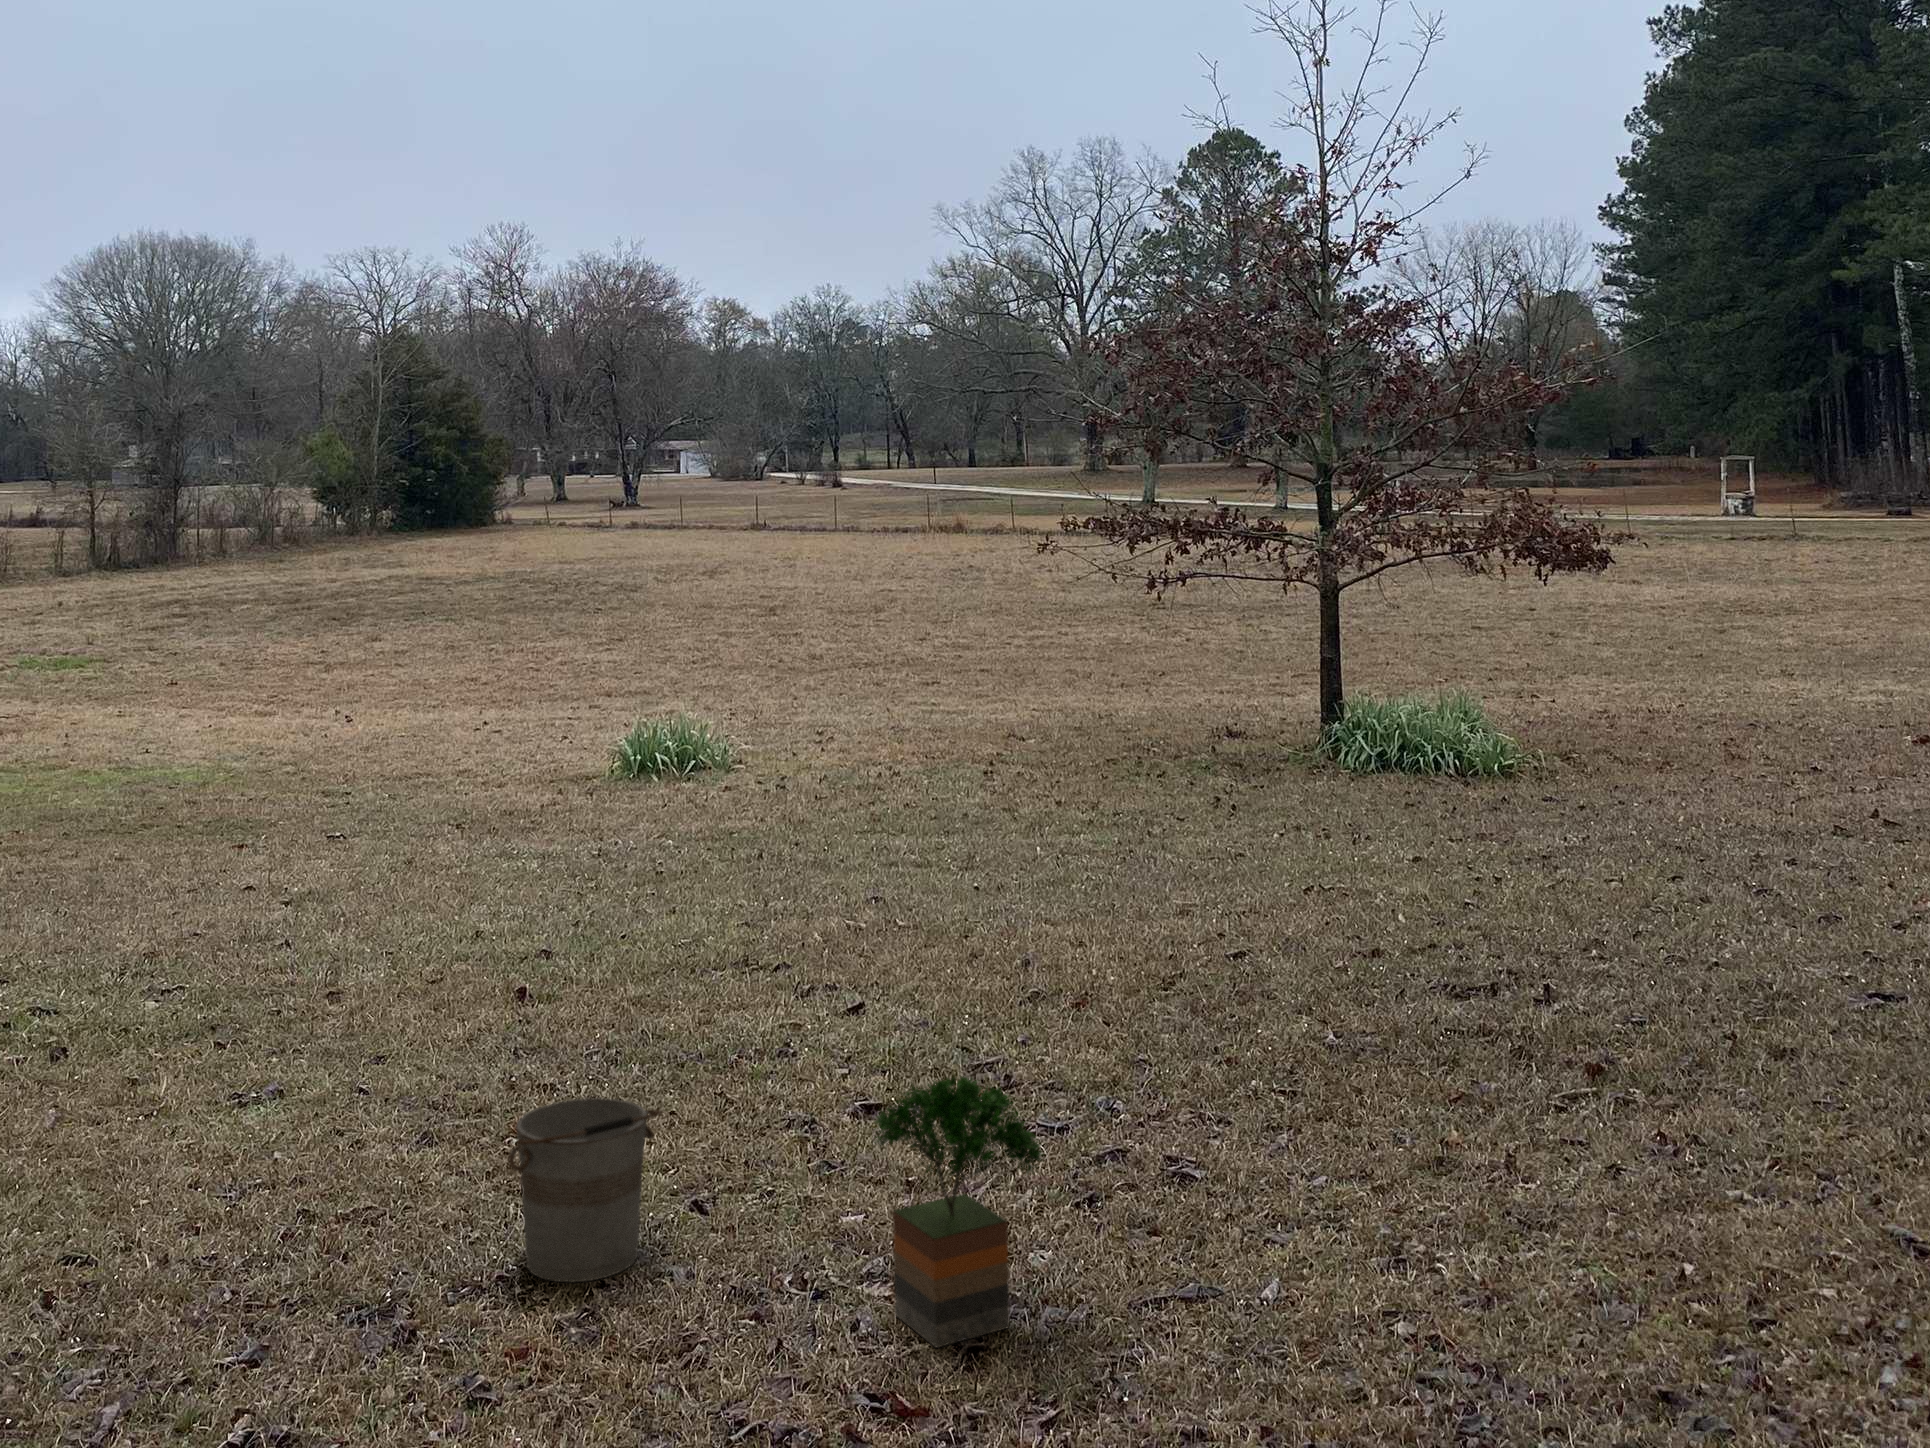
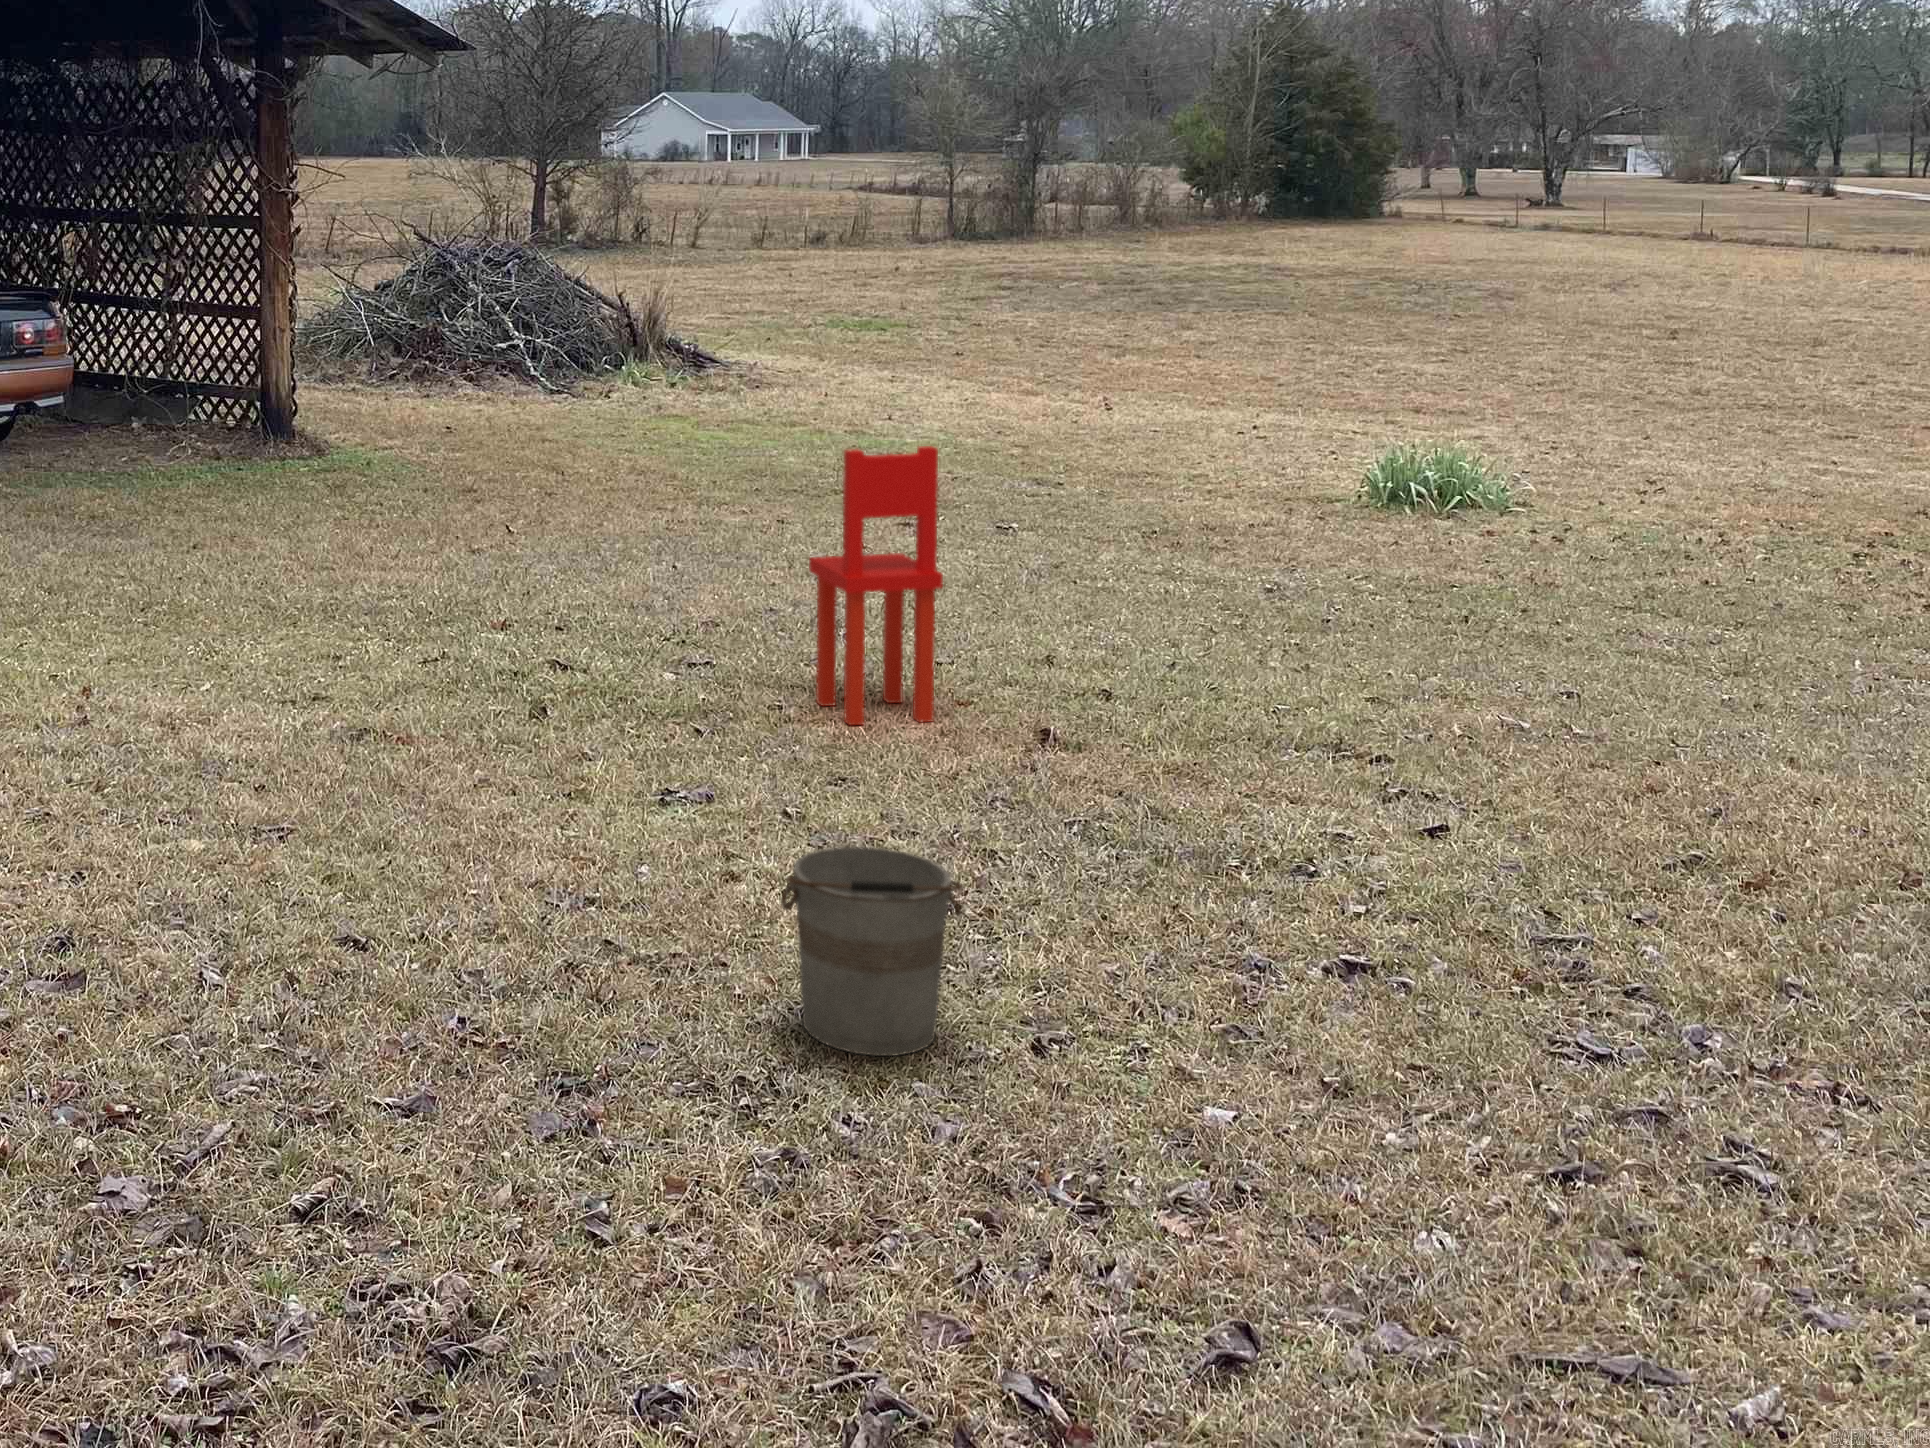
chair: none [312,759,440,1025] -> present [809,446,943,725]
potted tree: present [874,1076,1044,1348] -> none [1150,931,1395,1289]

